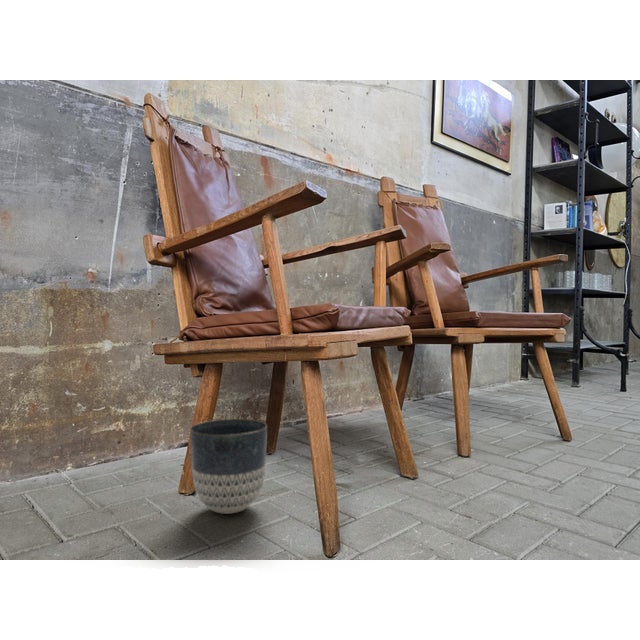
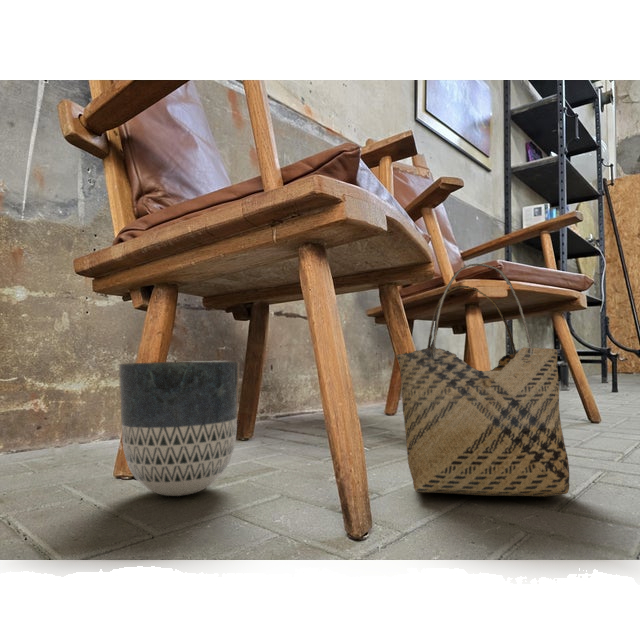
woven basket: none [371,377,479,529] -> present [396,264,569,496]

